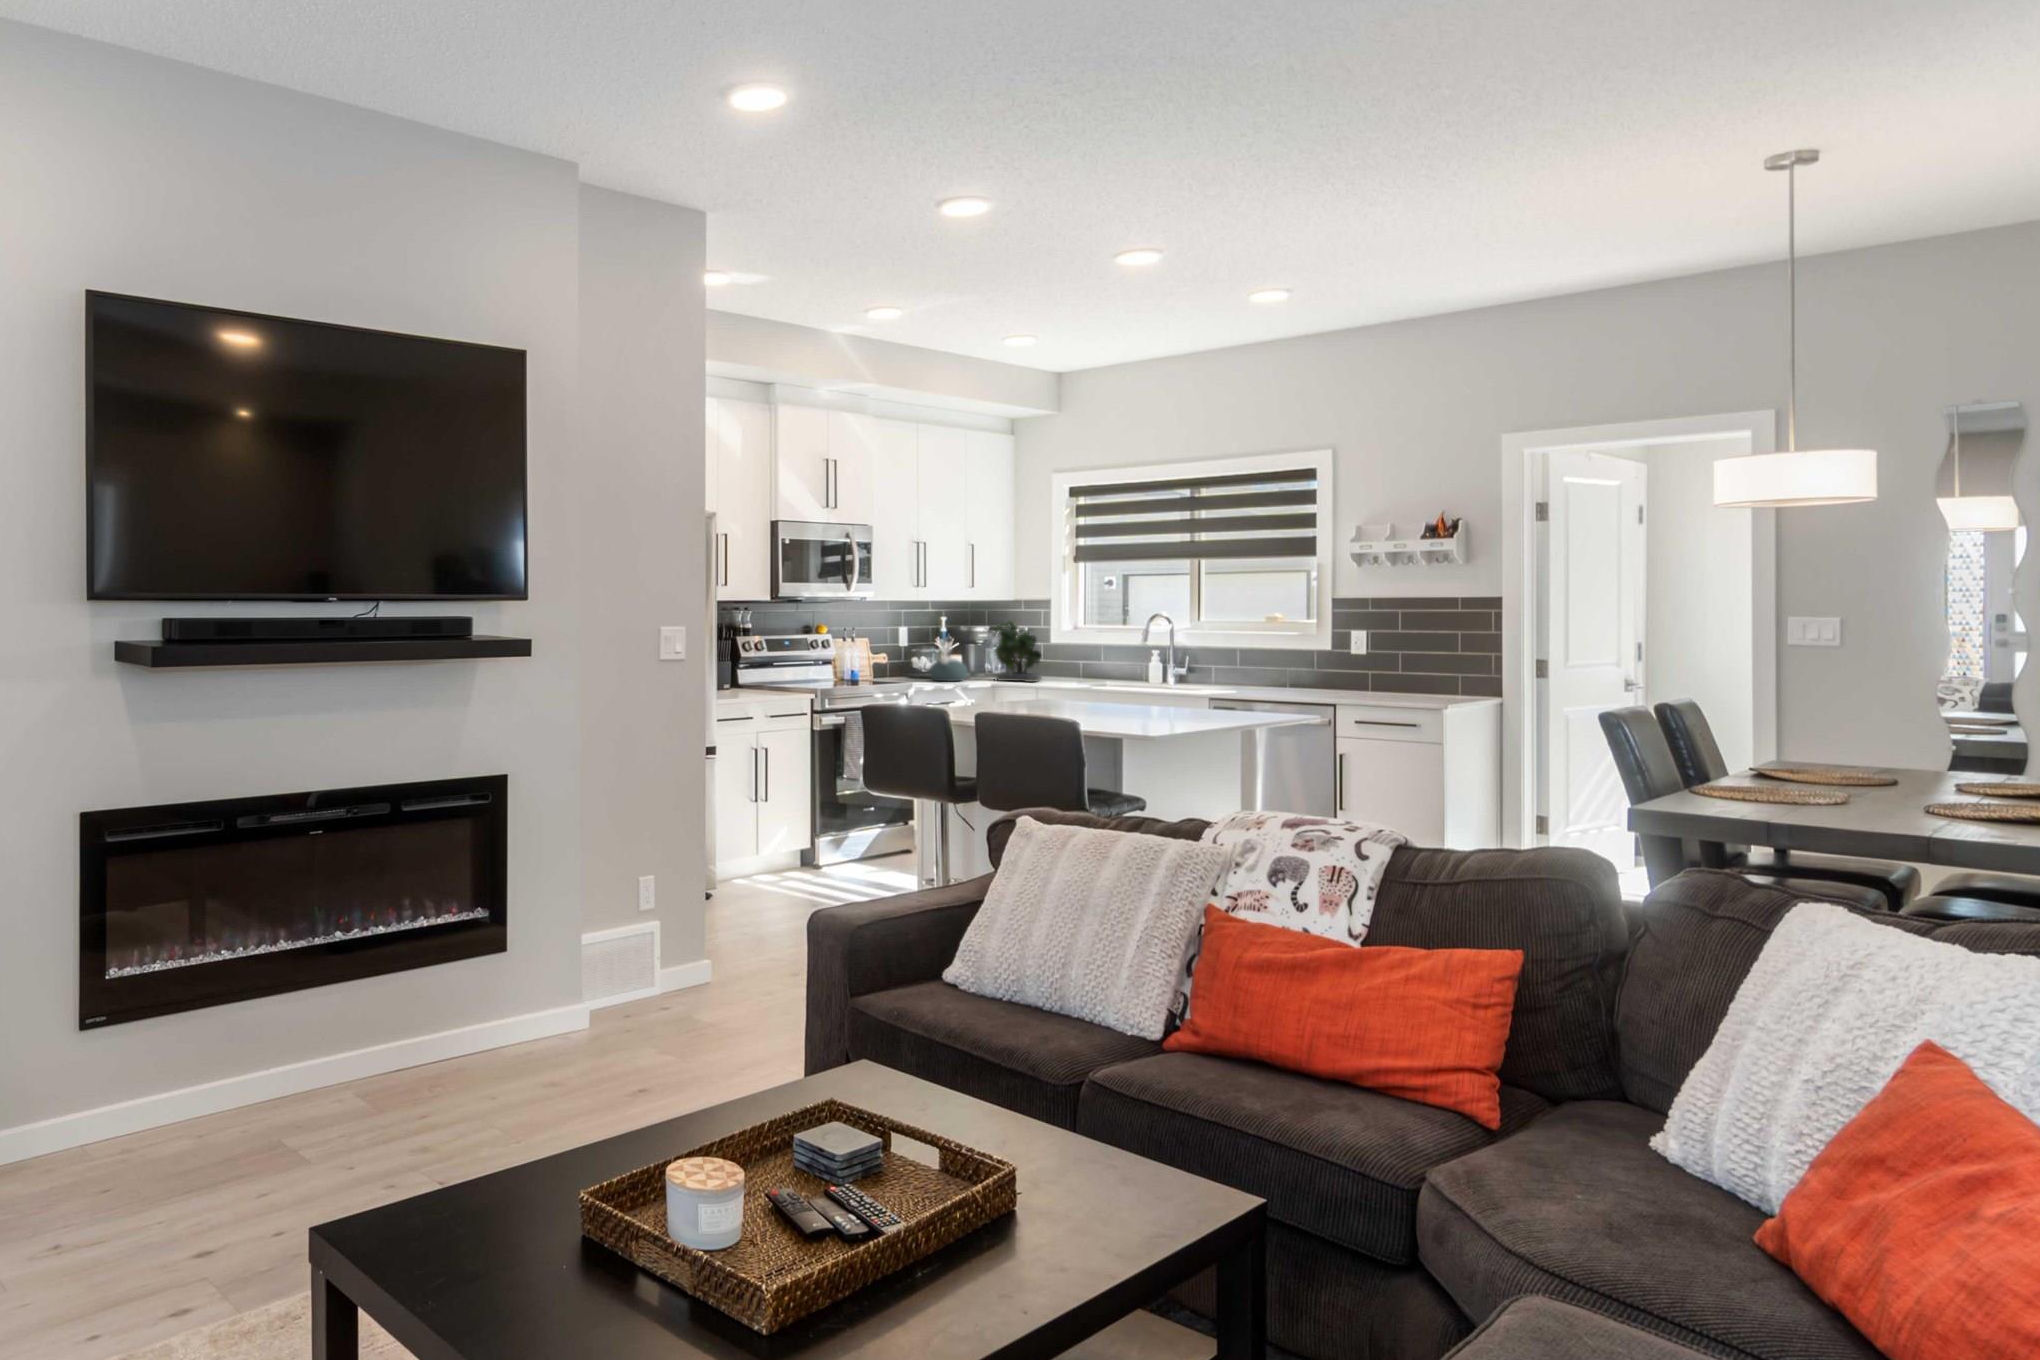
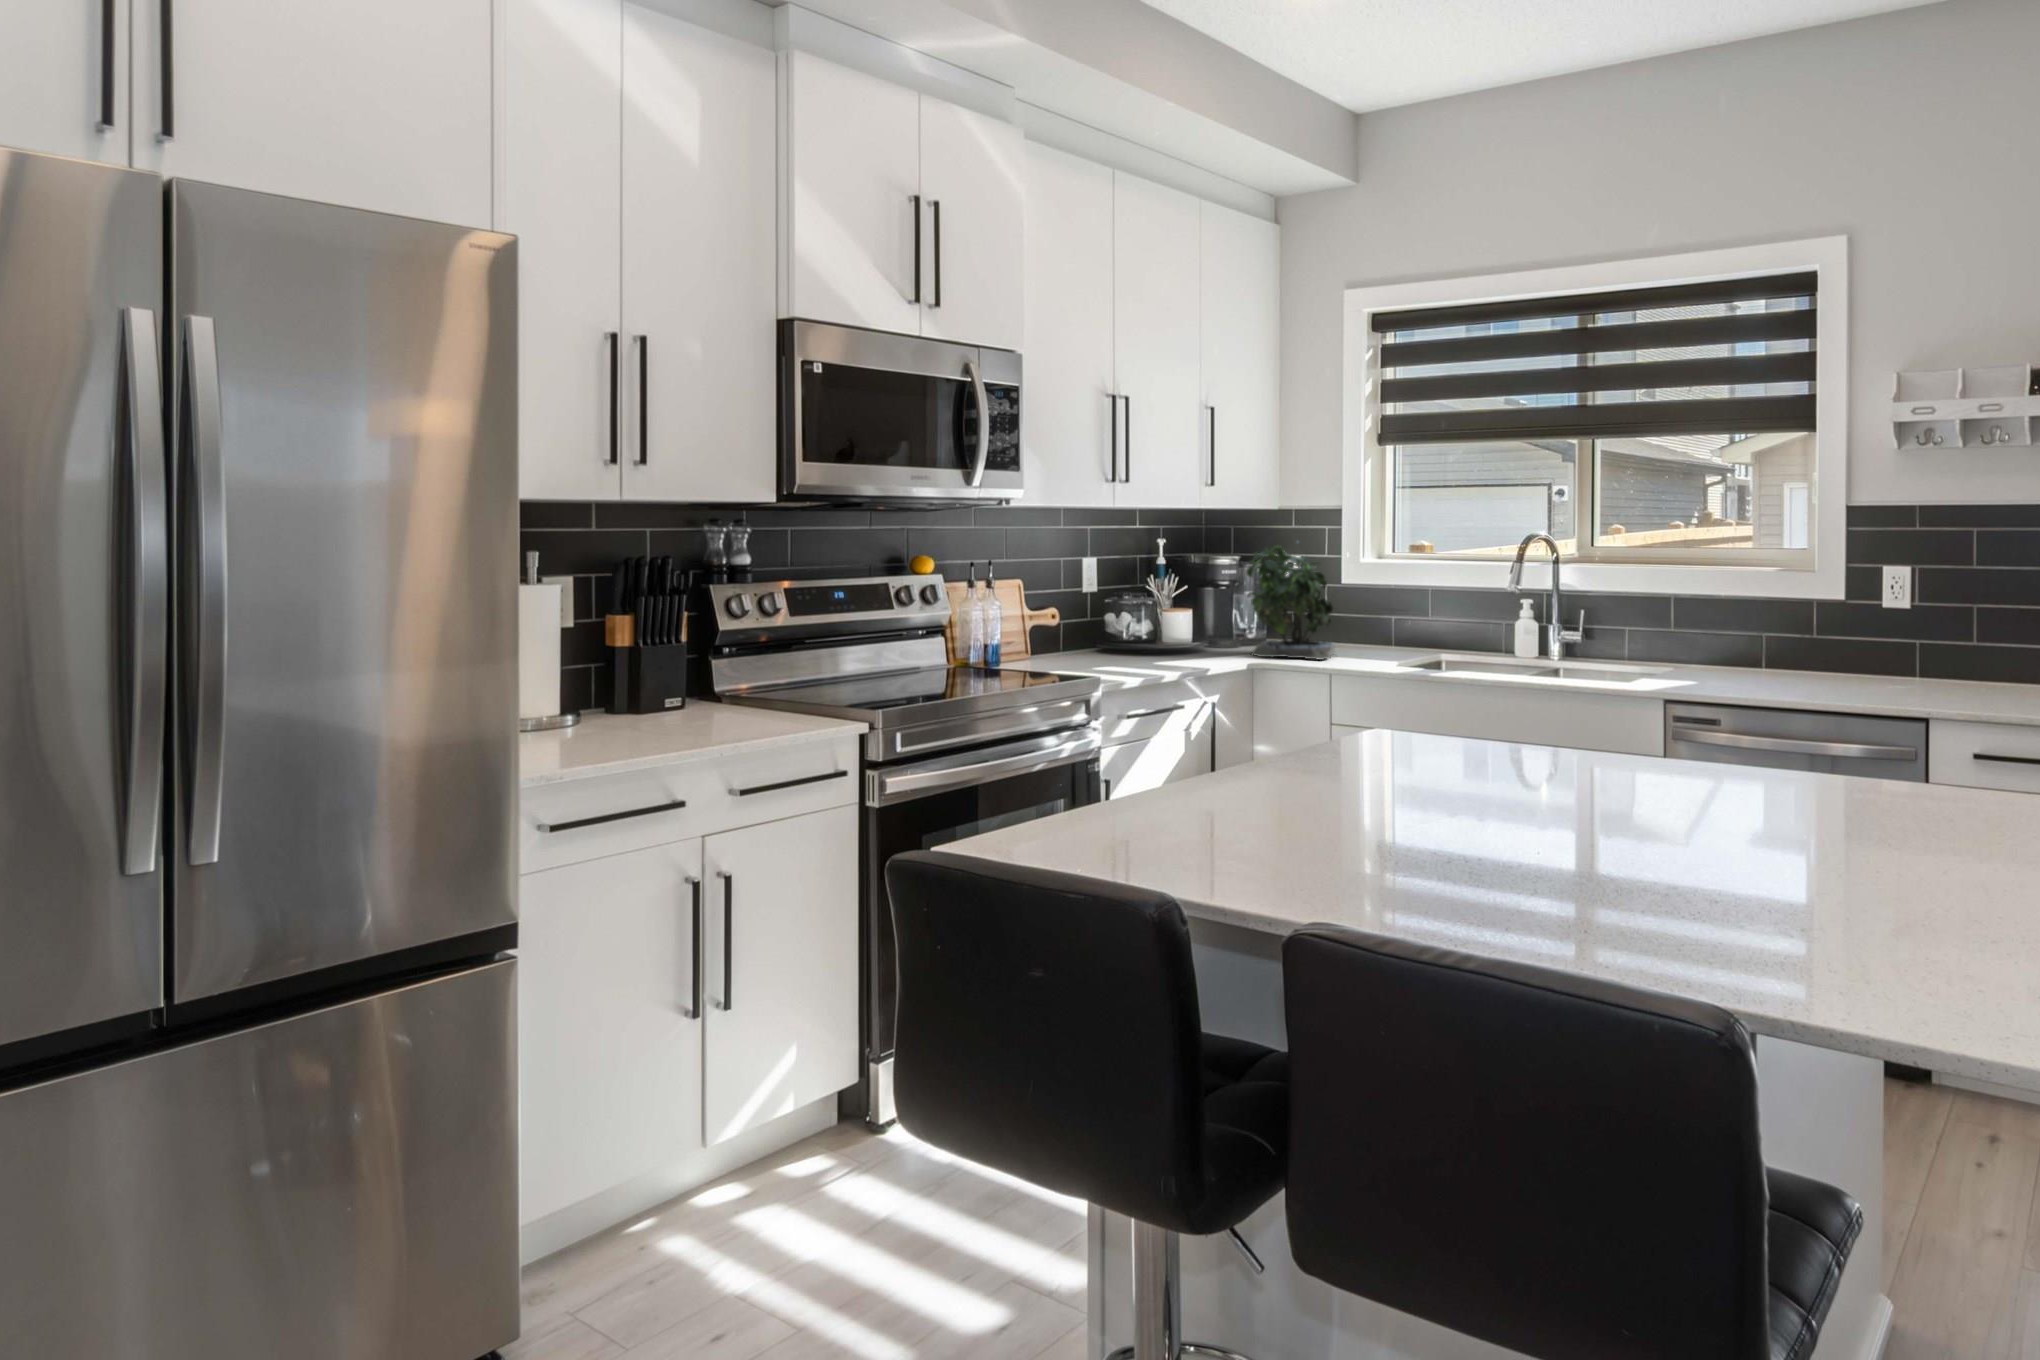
kettle: present [929,638,968,681] -> none [1134,578,1205,662]

